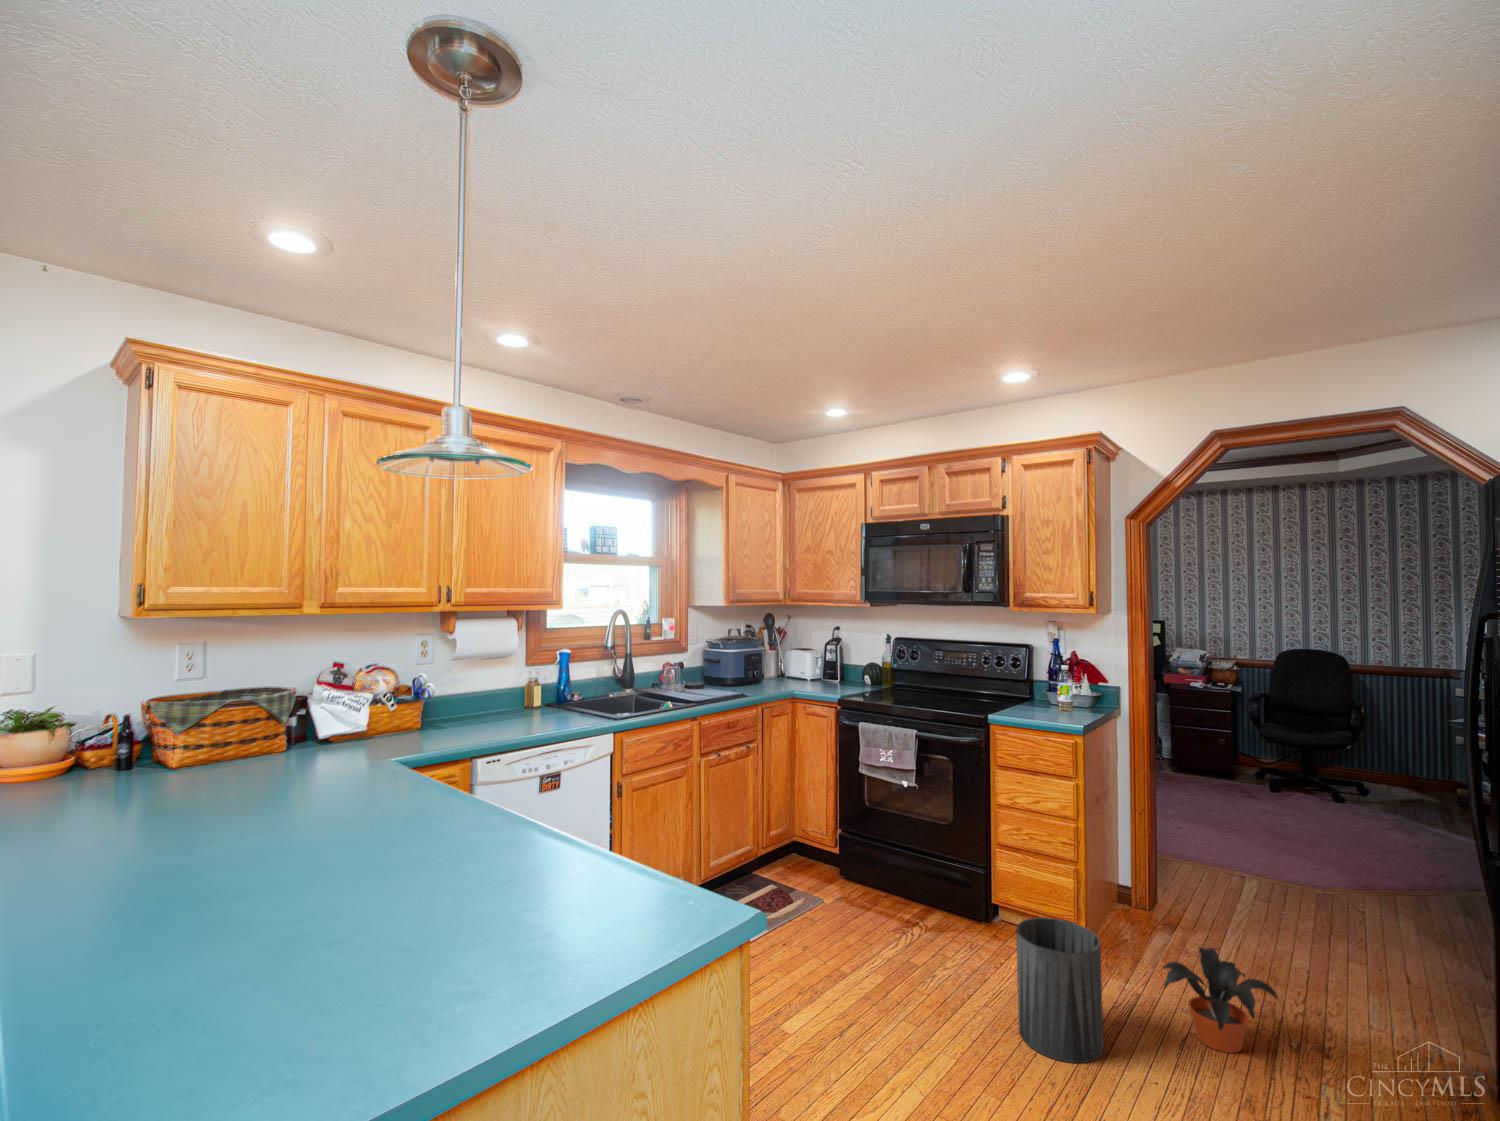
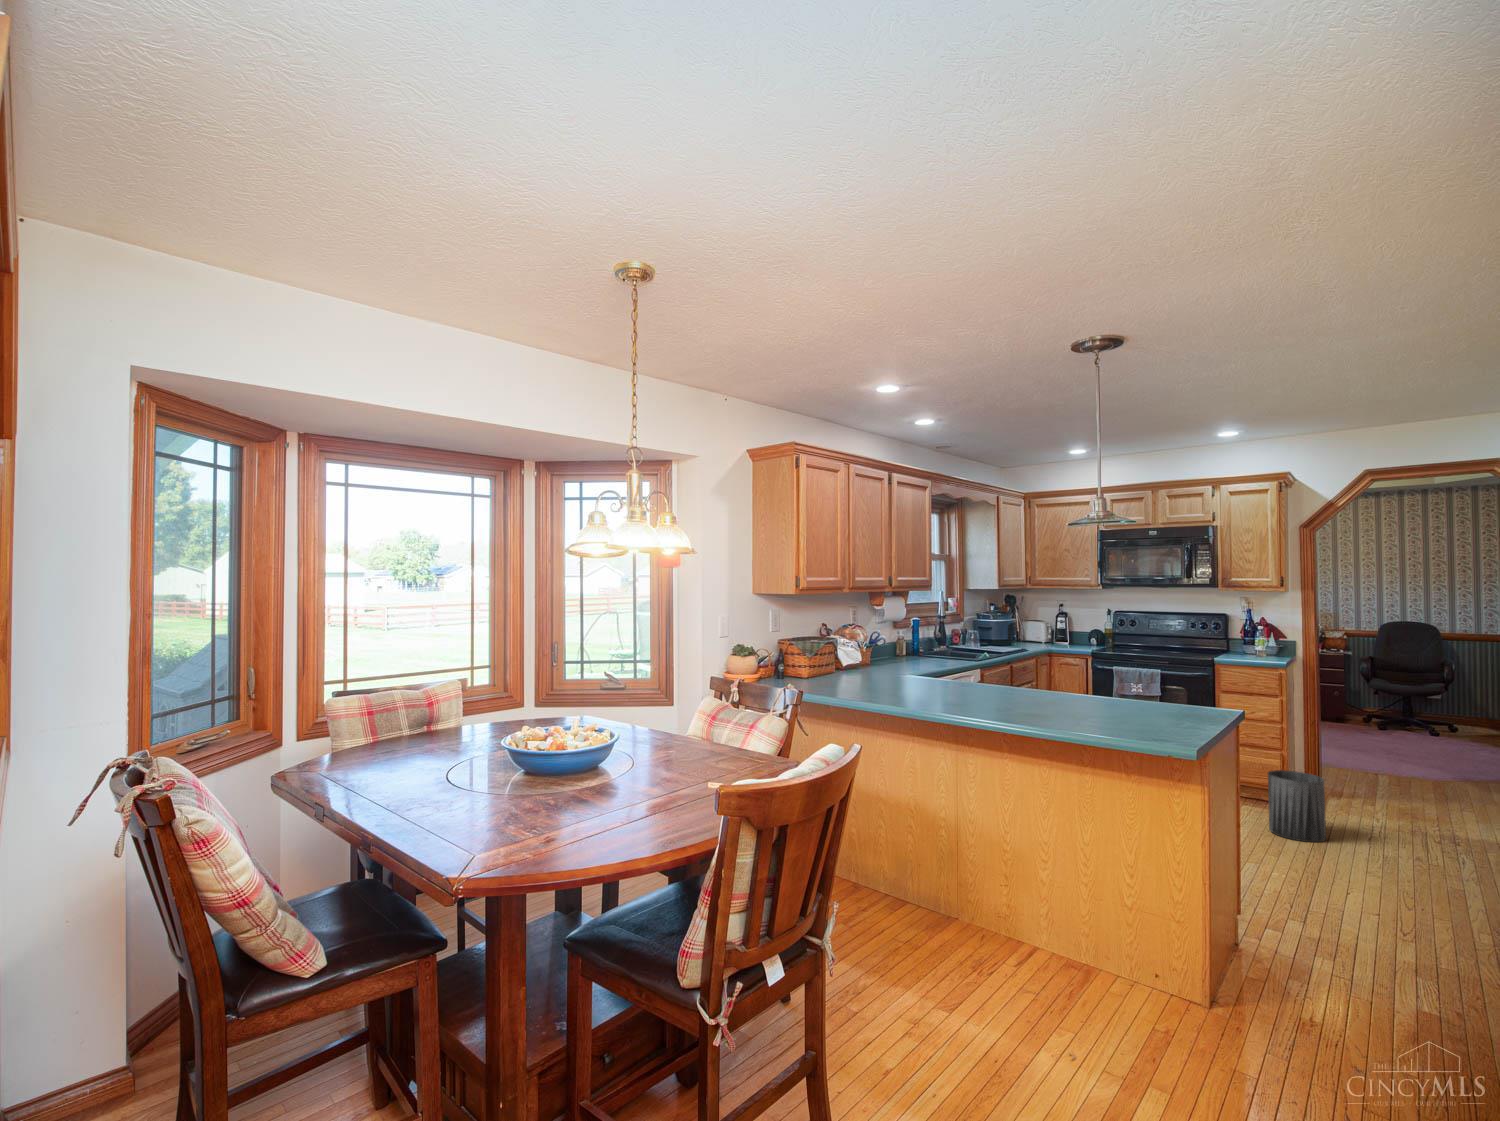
potted plant: present [1161,947,1280,1053] -> none [1353,787,1432,840]

